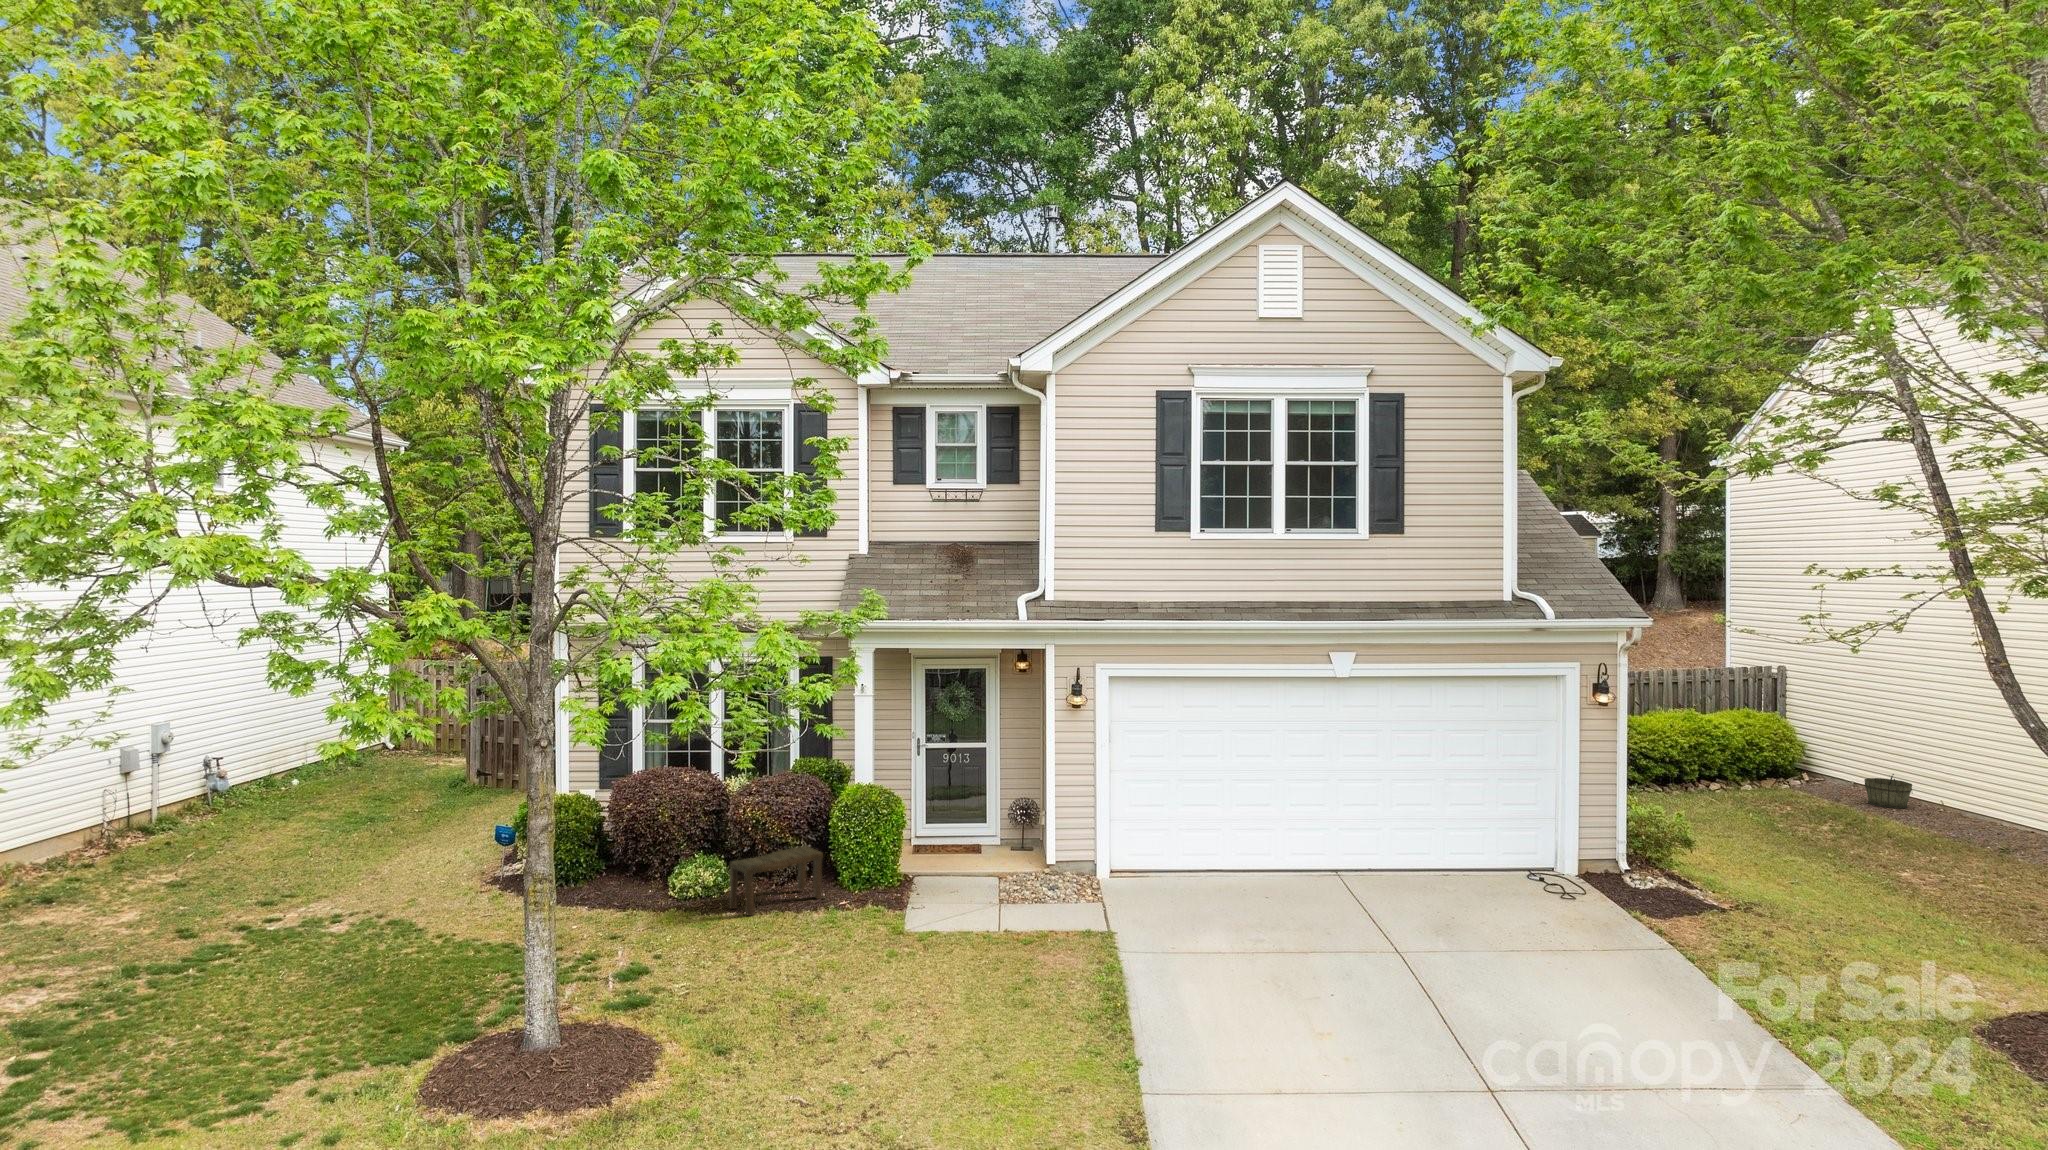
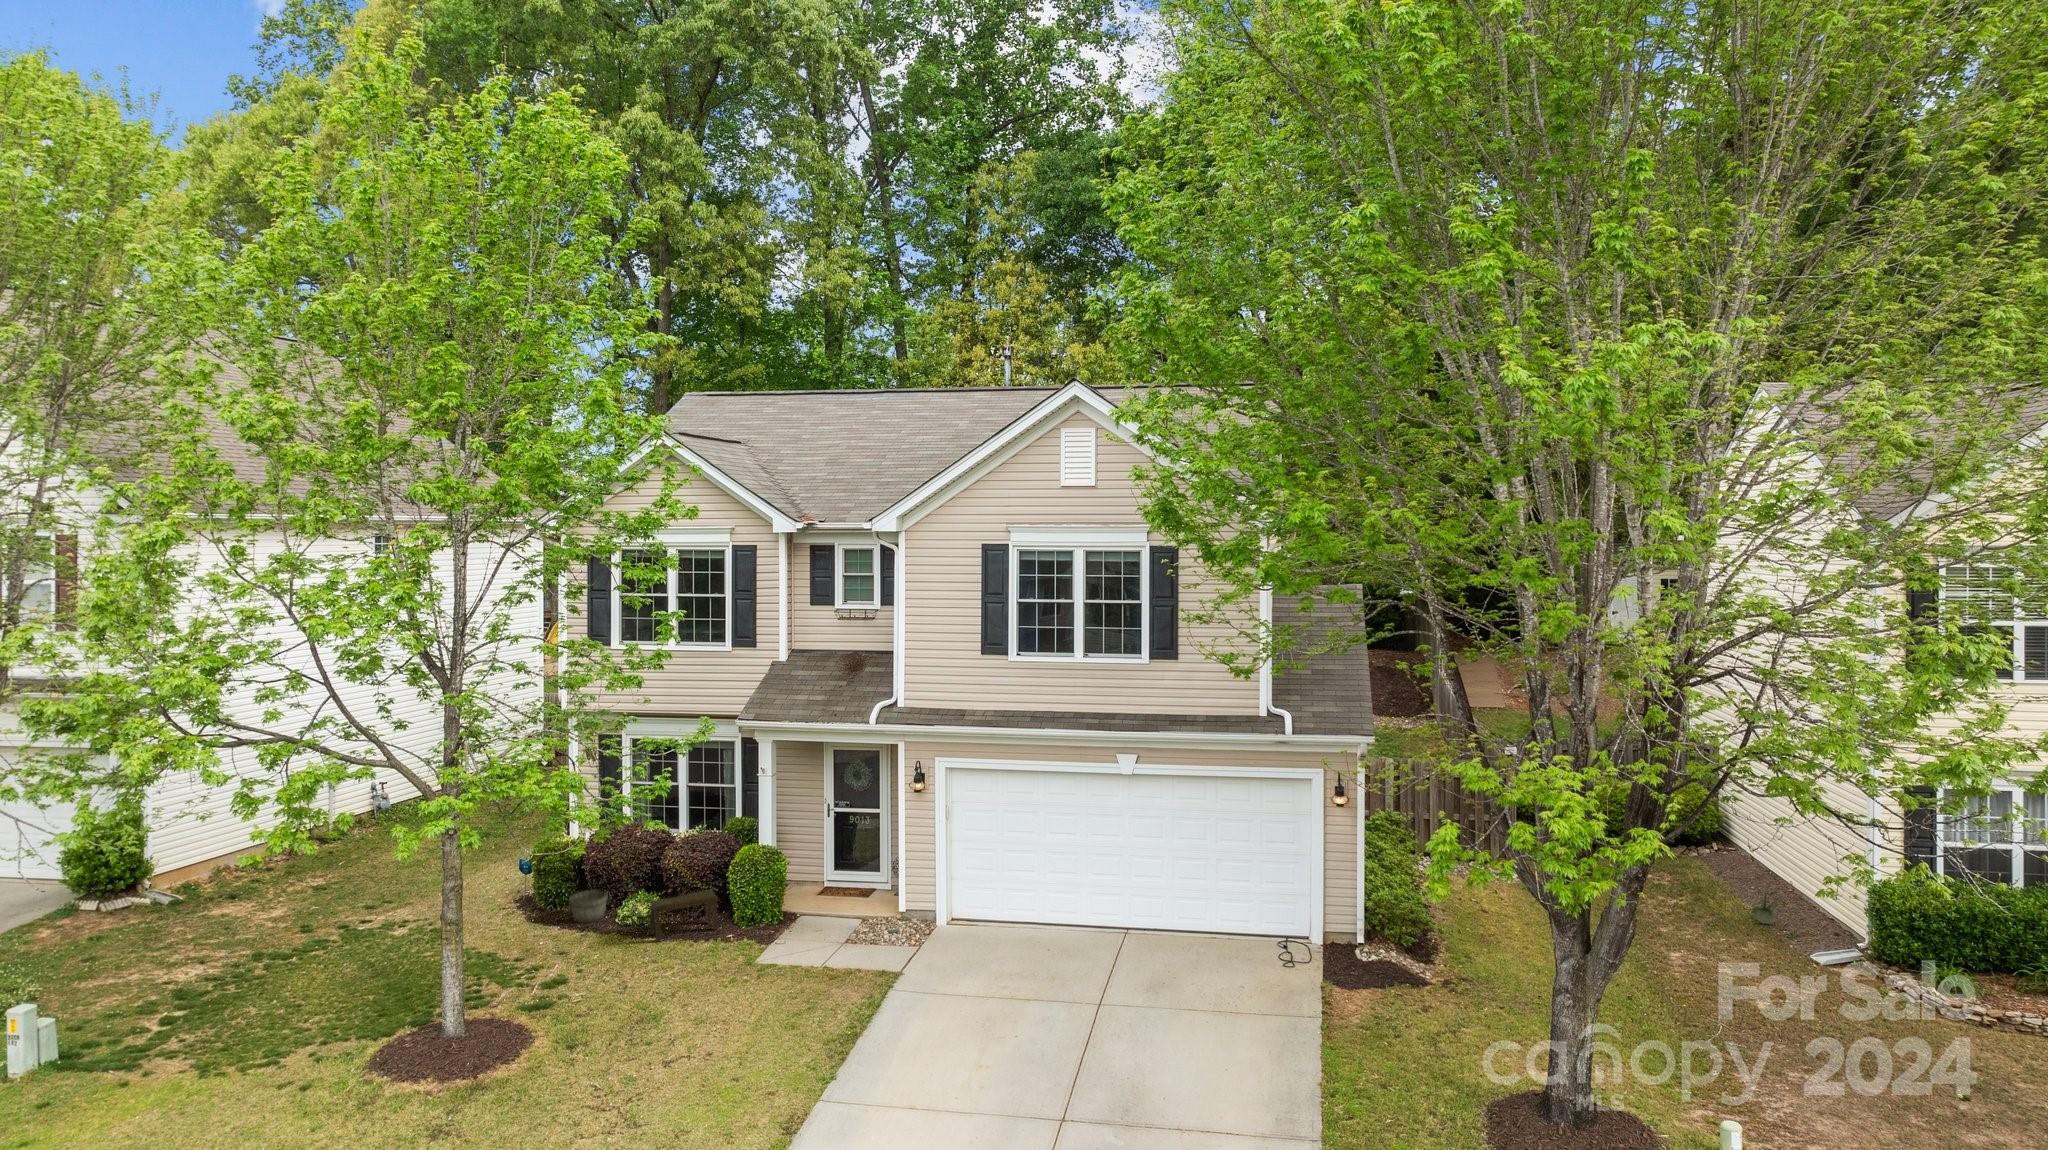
wooden bucket: present [1864,774,1912,808] -> present [569,890,608,923]
potted plant: none [1970,780,2019,830] -> present [1751,886,1787,924]

